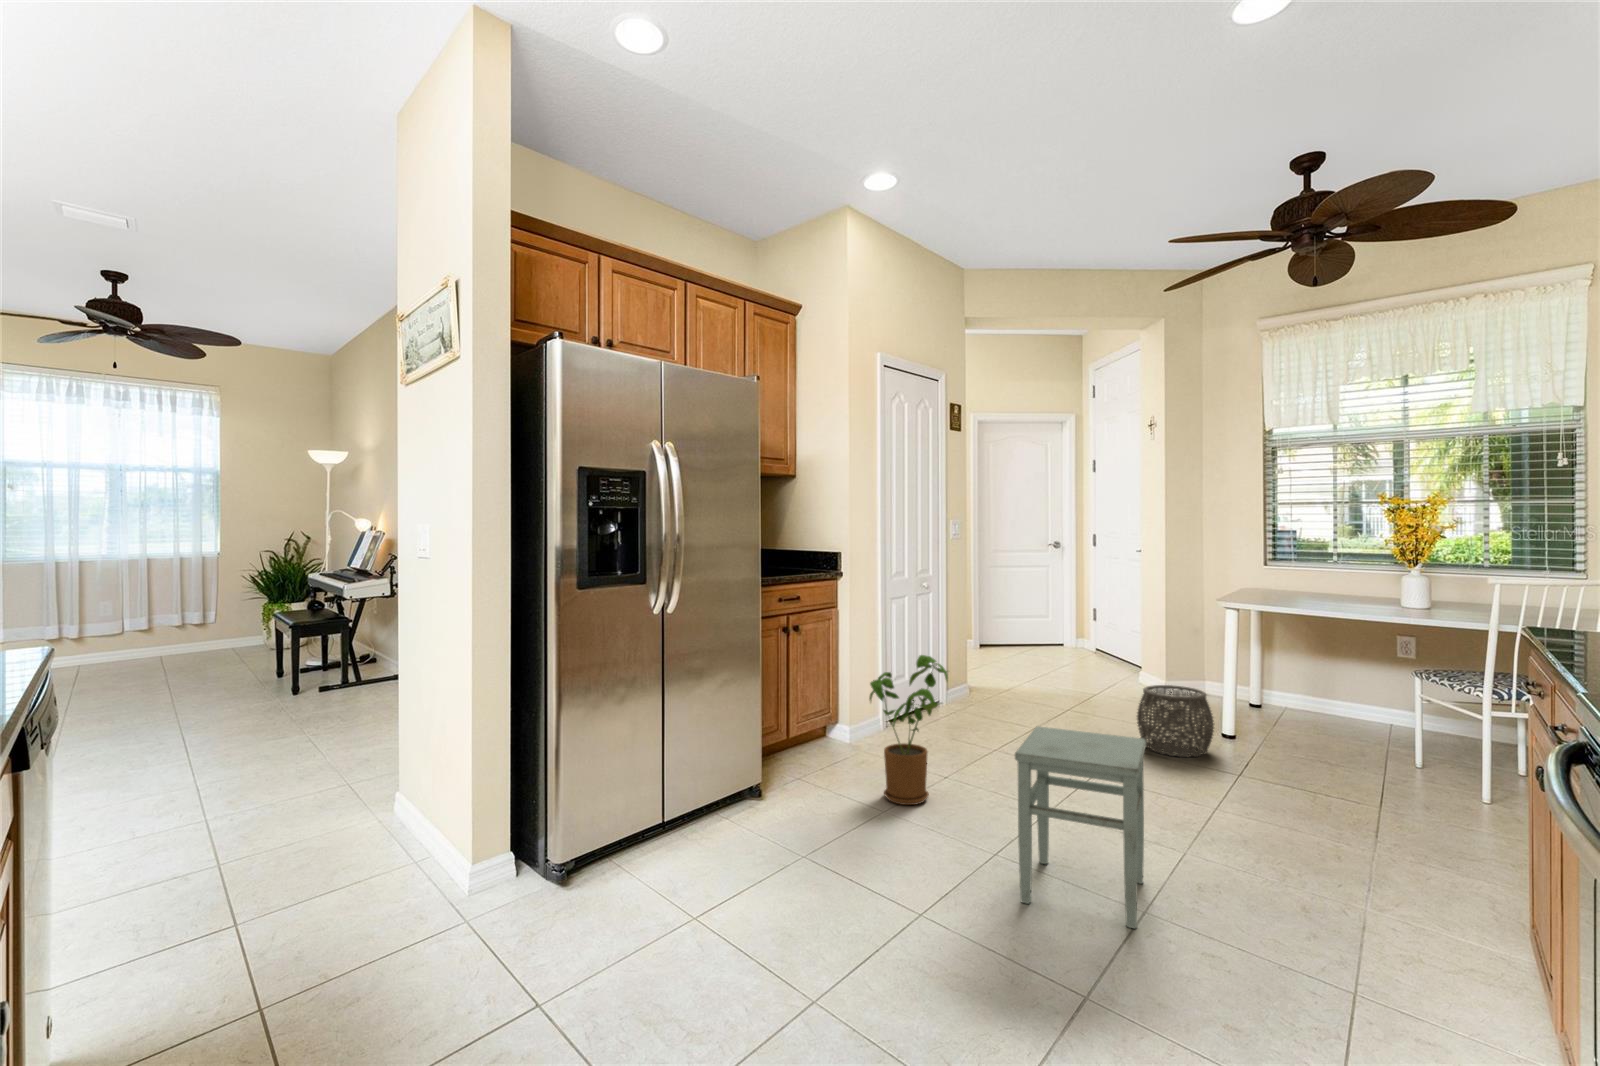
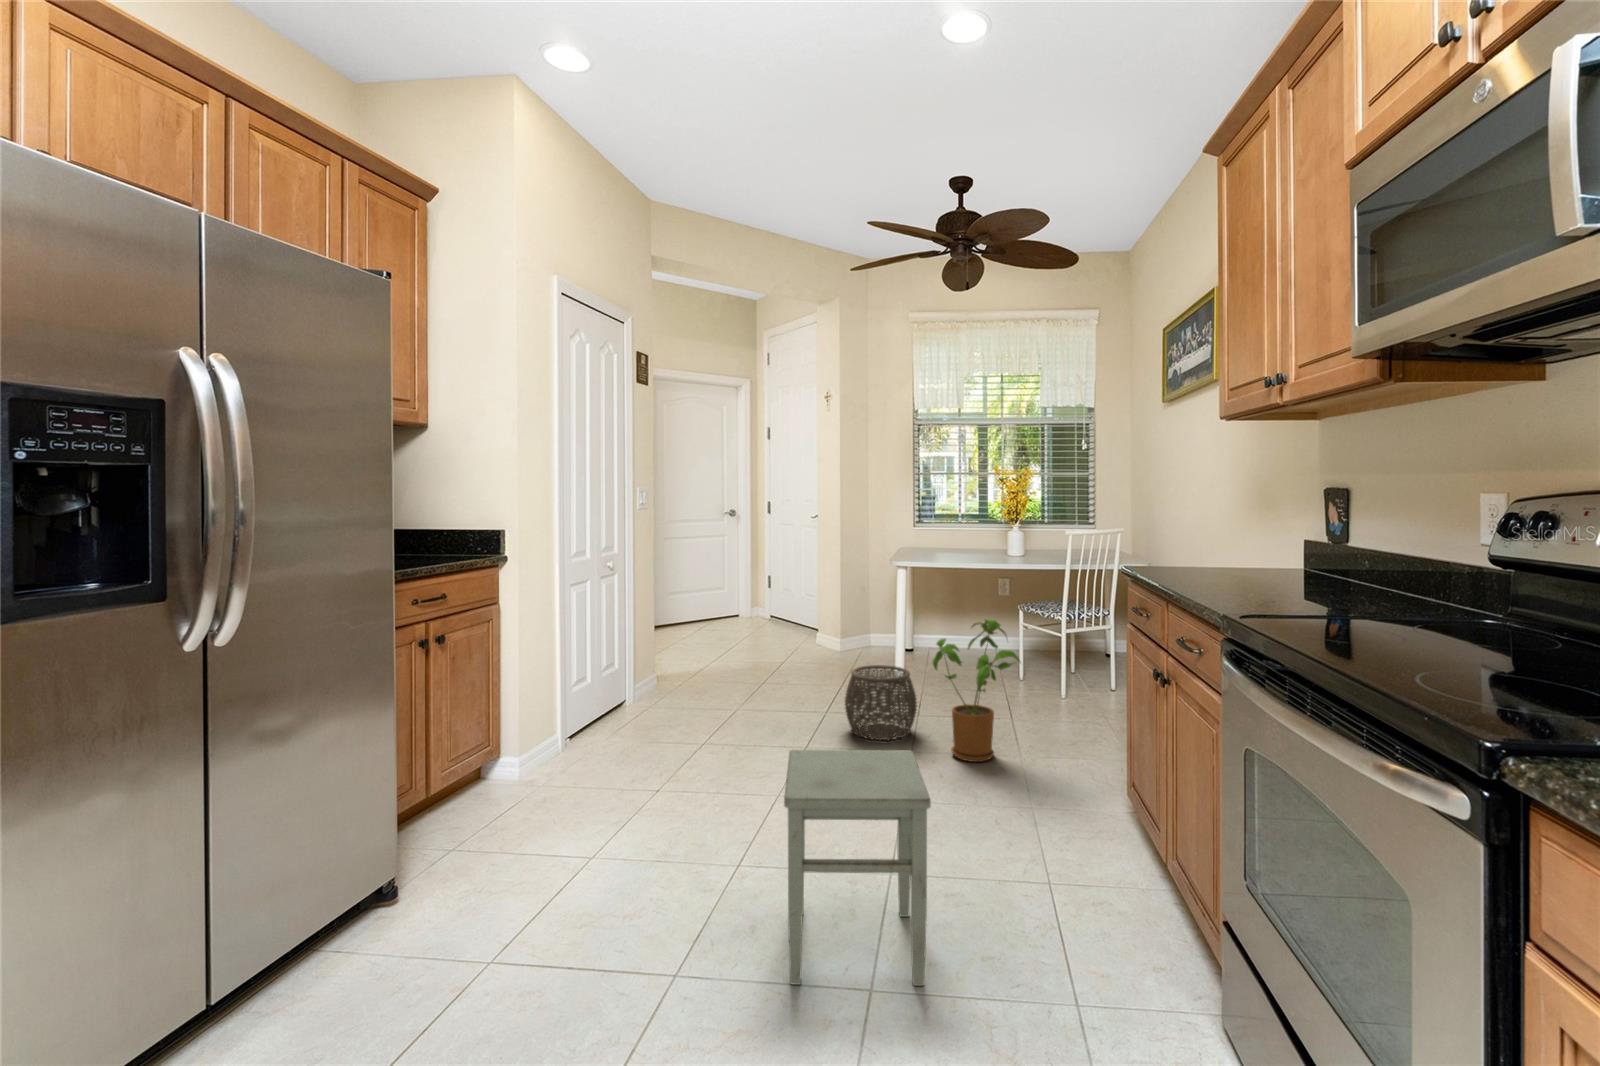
house plant: present [869,655,948,805] -> present [933,619,1020,762]

